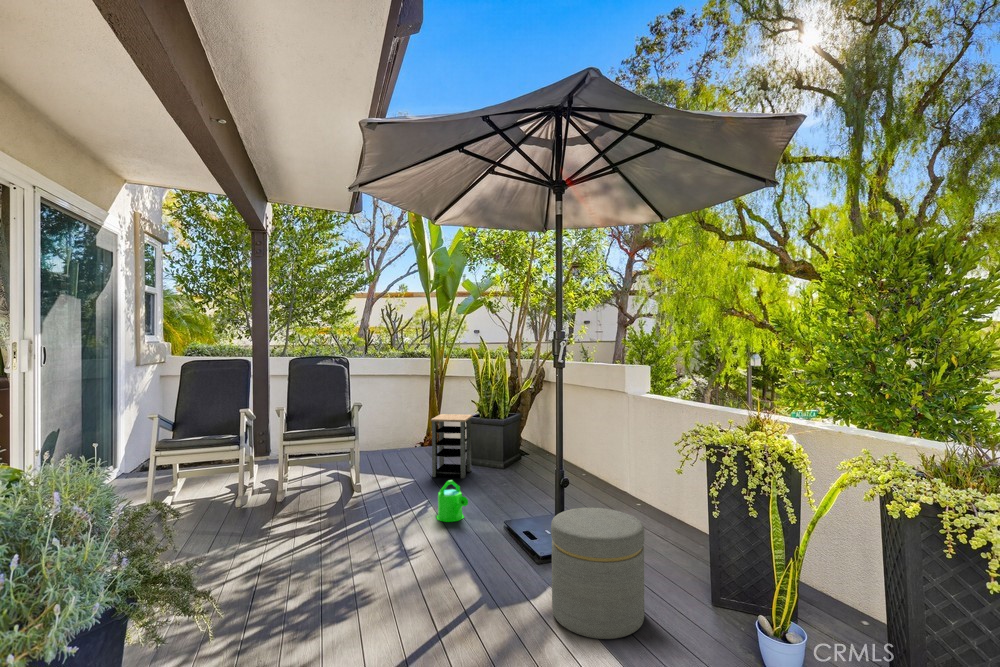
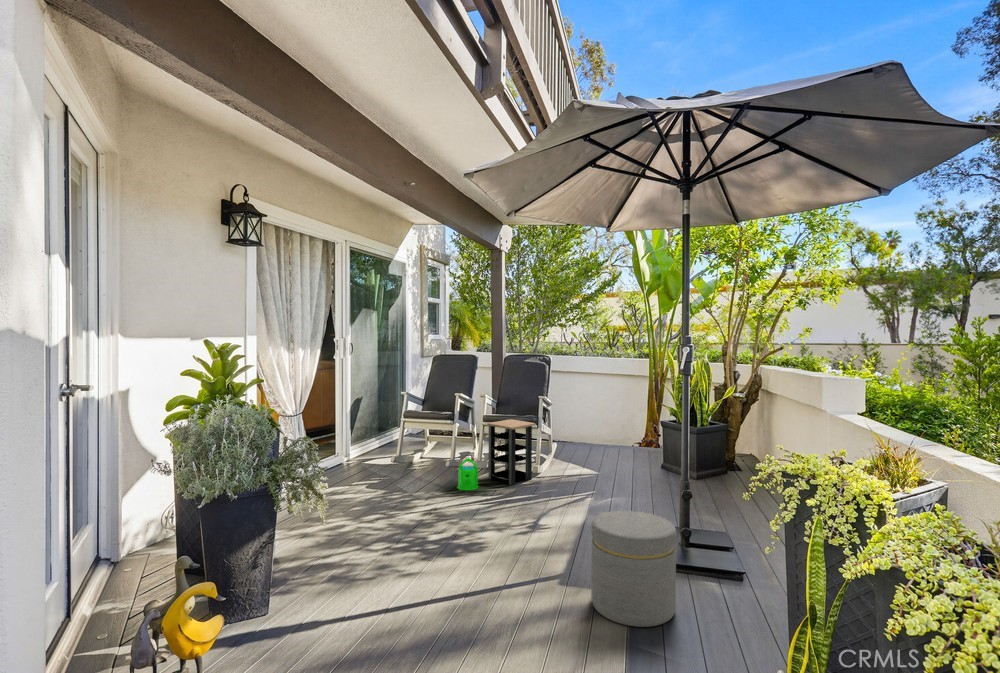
side table: present [431,414,473,478] -> present [487,419,535,485]
watering can: present [436,480,468,522] -> present [457,458,479,490]

